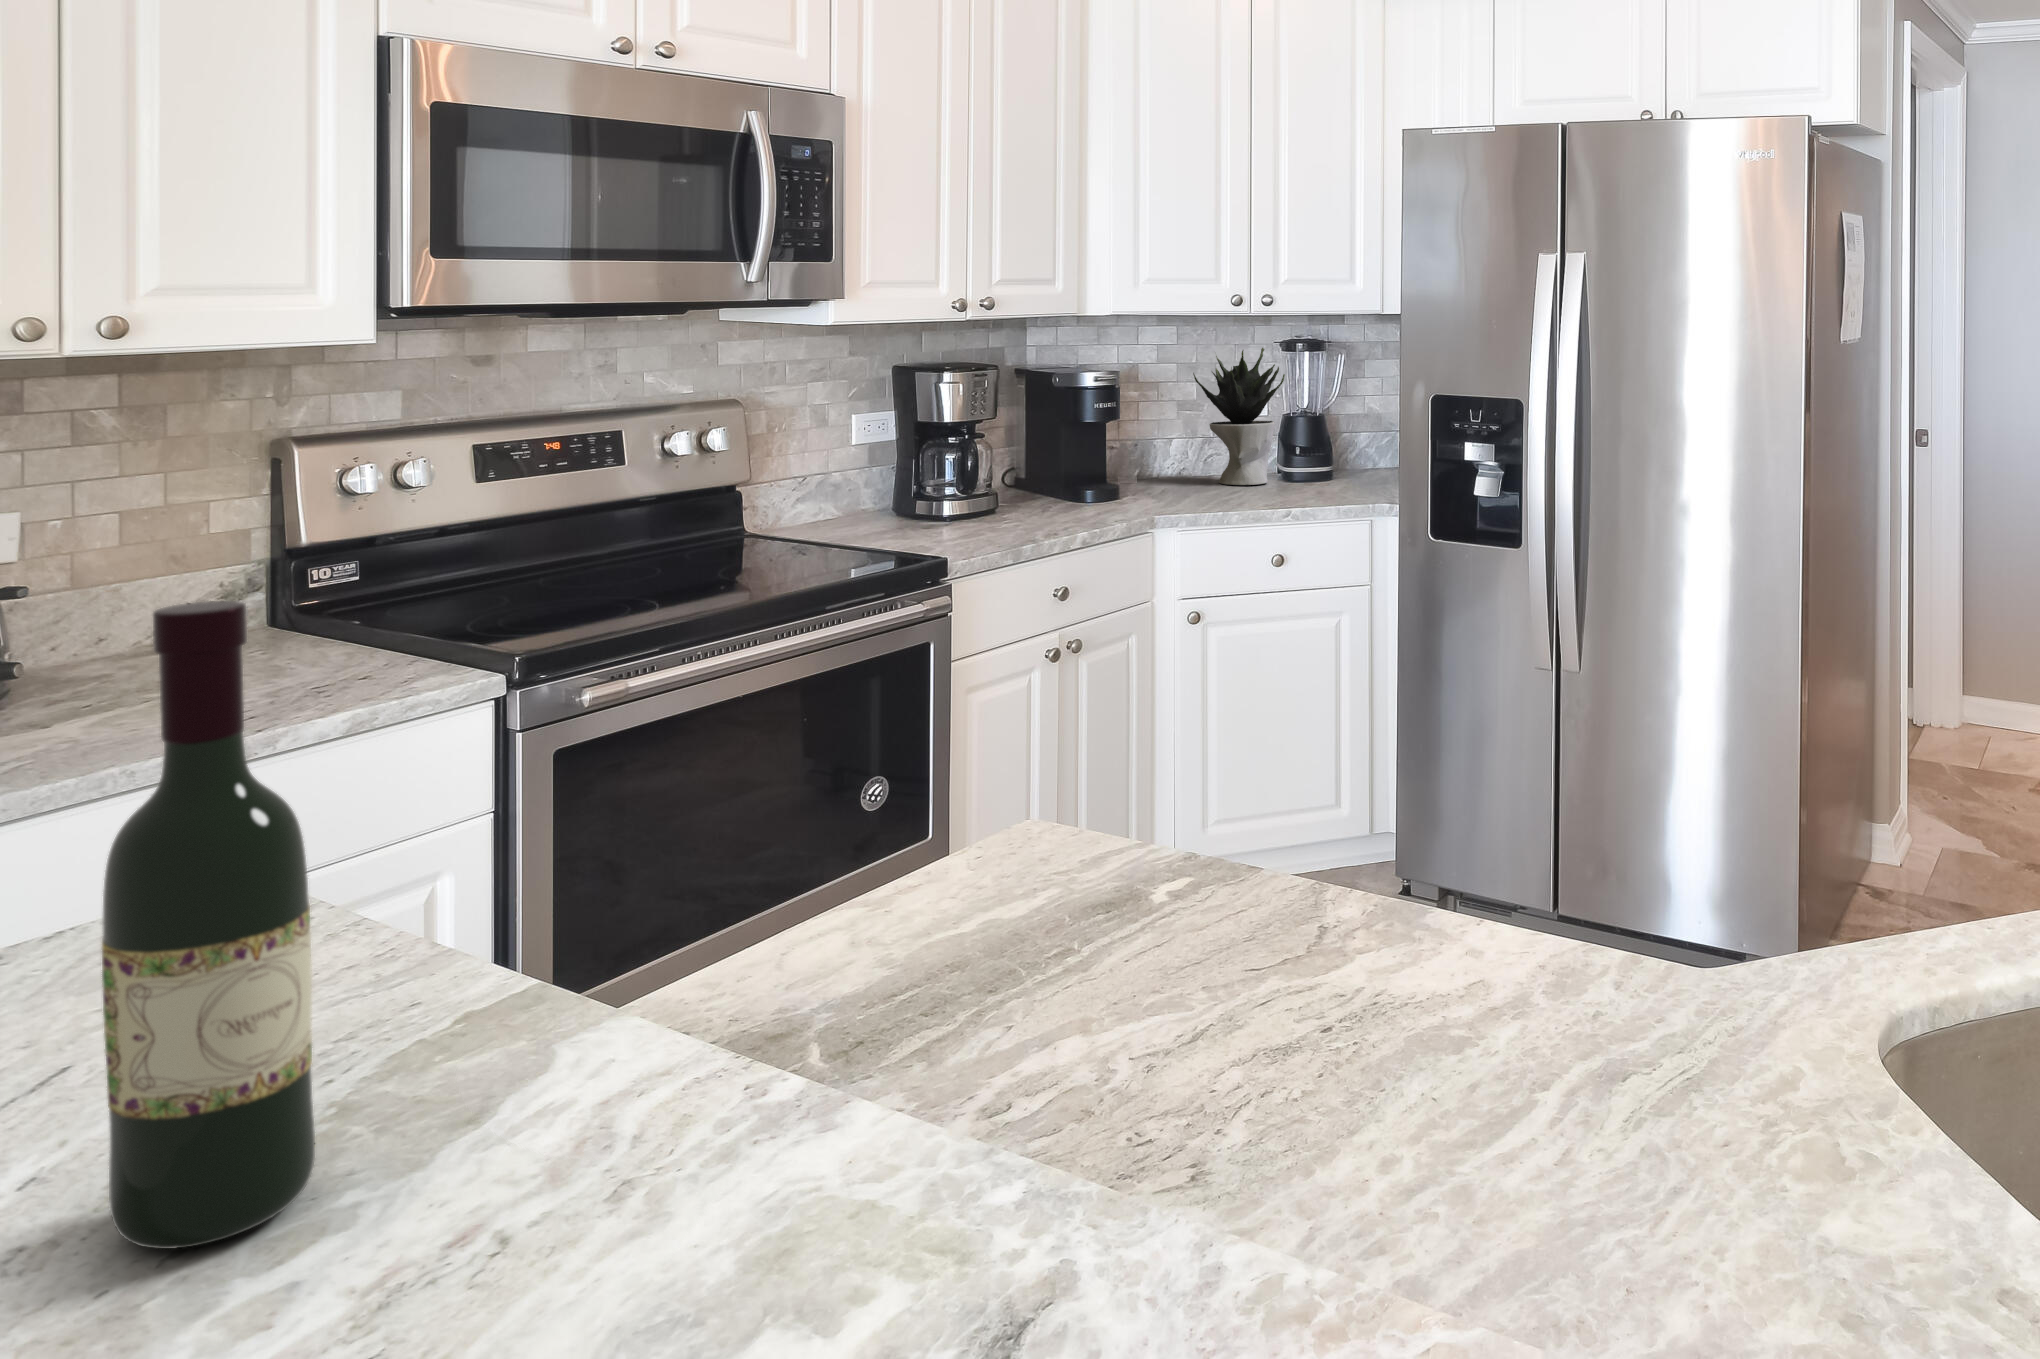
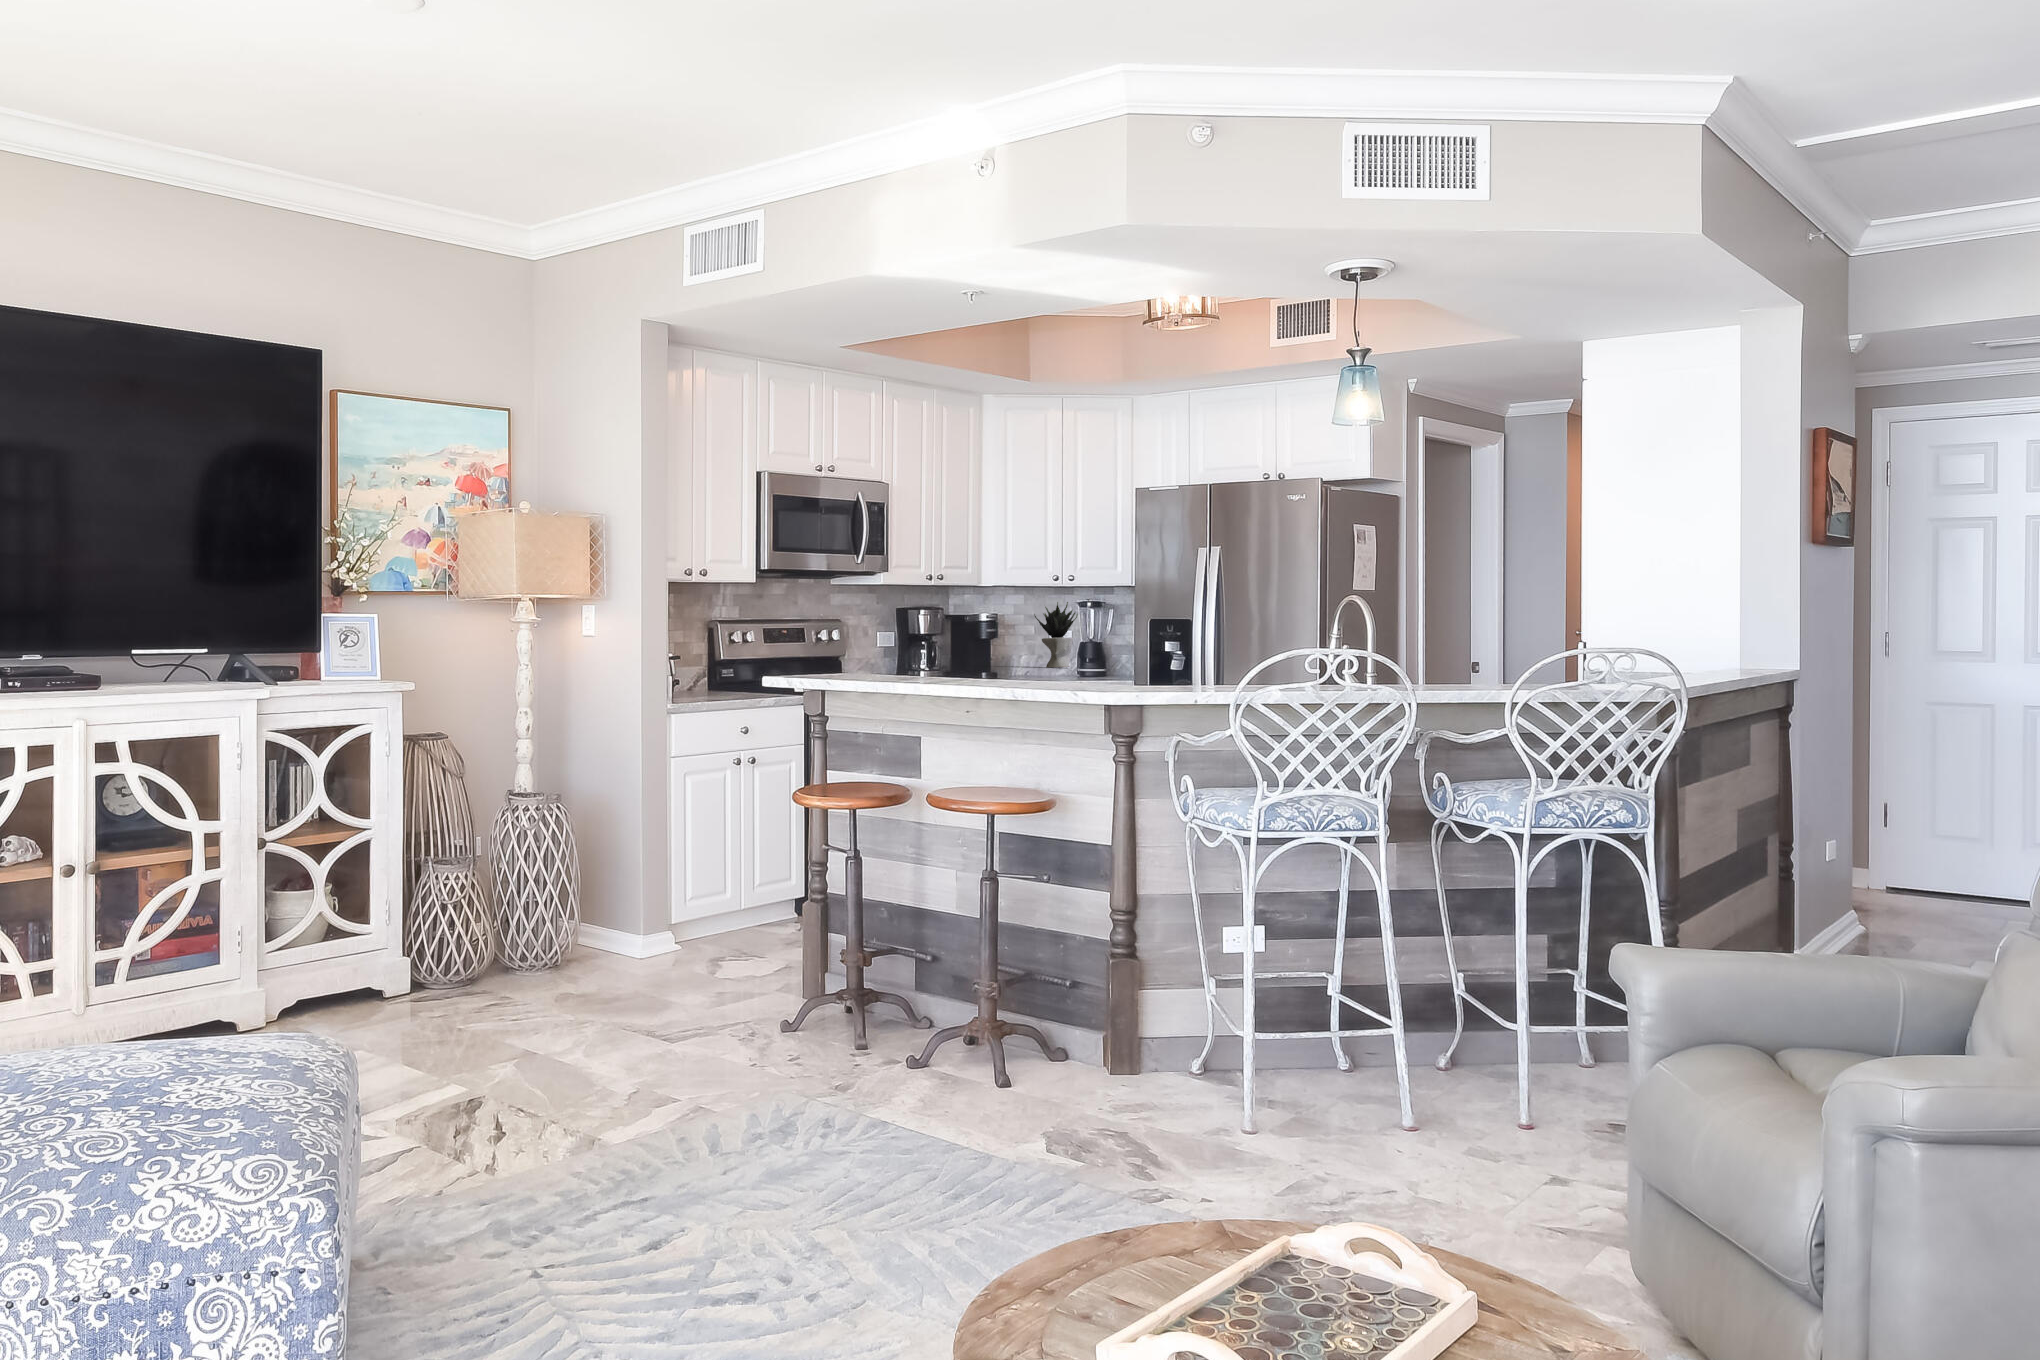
wine bottle: present [102,601,315,1249] -> none [871,584,897,686]

